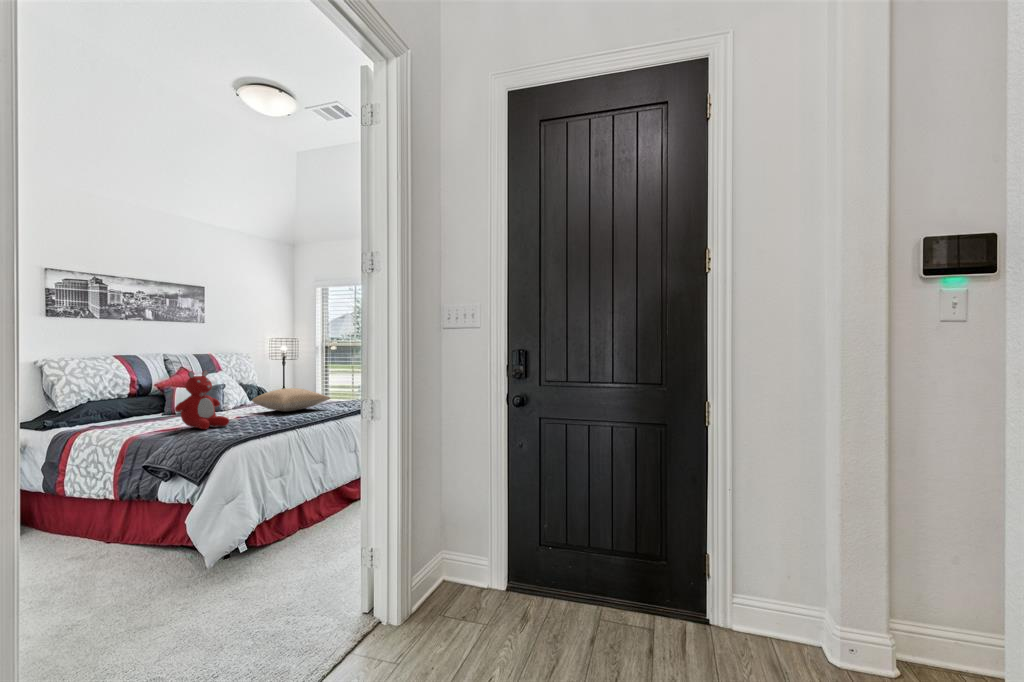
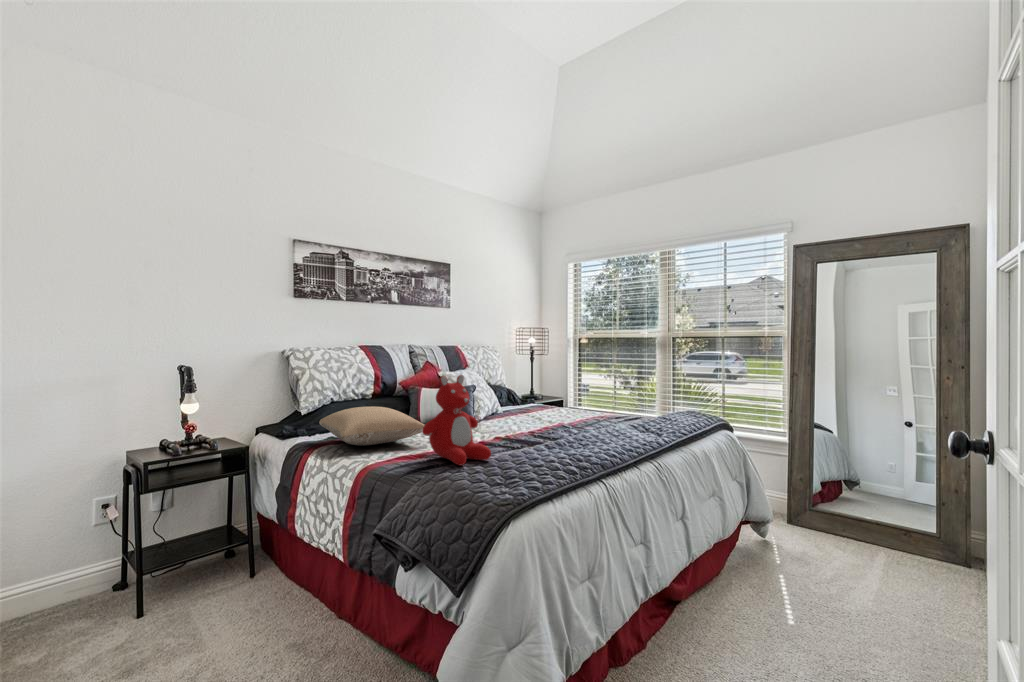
pillow: present [252,388,330,411] -> present [319,406,424,446]

